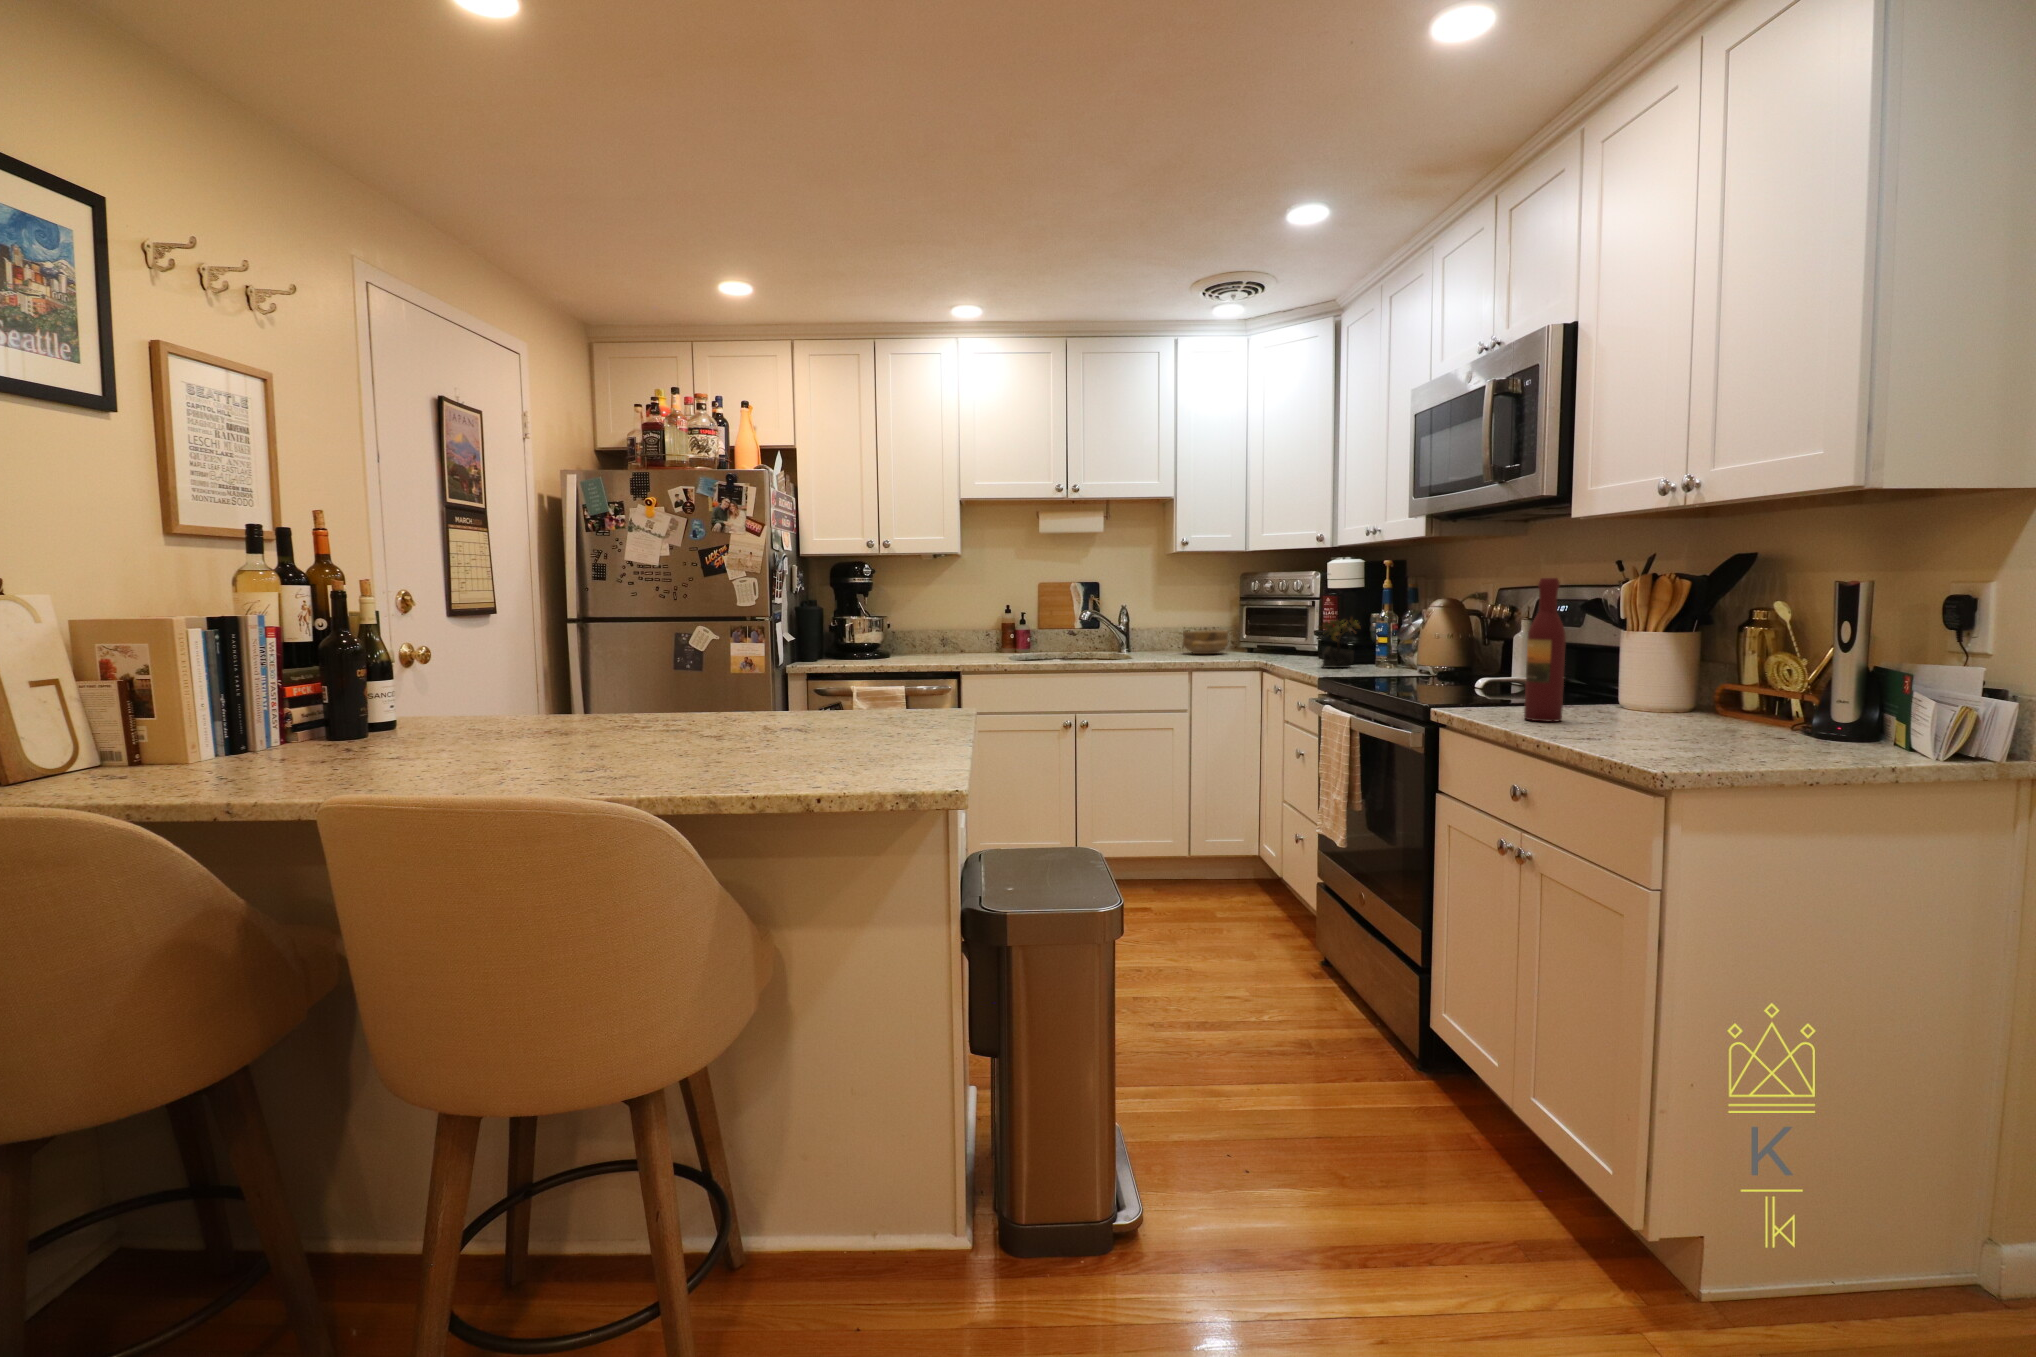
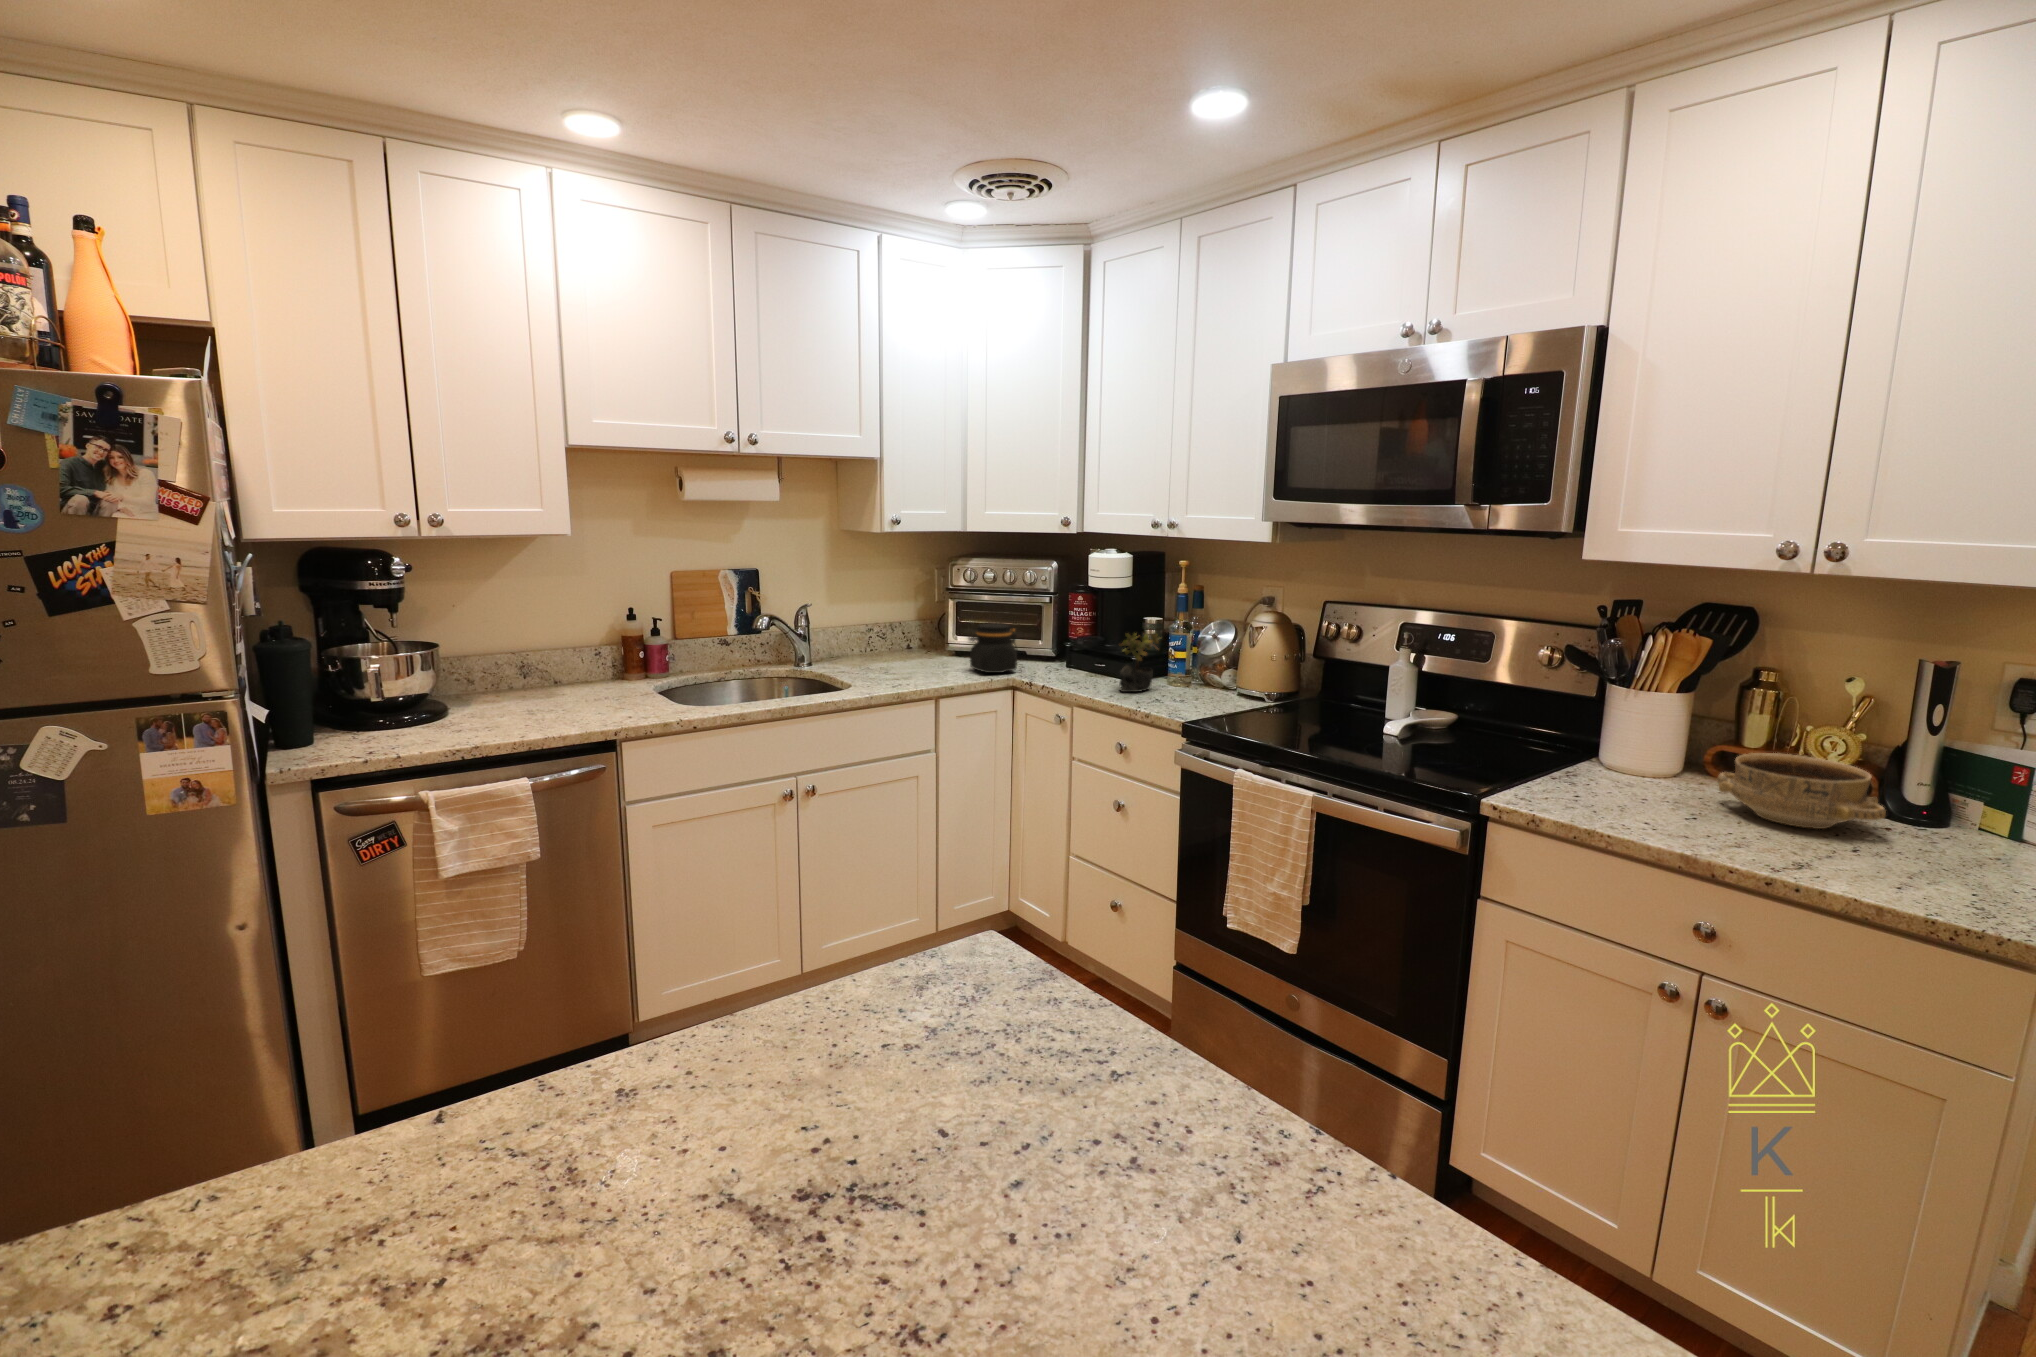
wine bottle: present [1524,578,1566,722] -> none [1601,652,1658,820]
jar: none [1232,621,1274,659] -> present [969,623,1018,673]
ceramic bowl: present [1183,630,1228,654] -> present [1718,753,1886,829]

